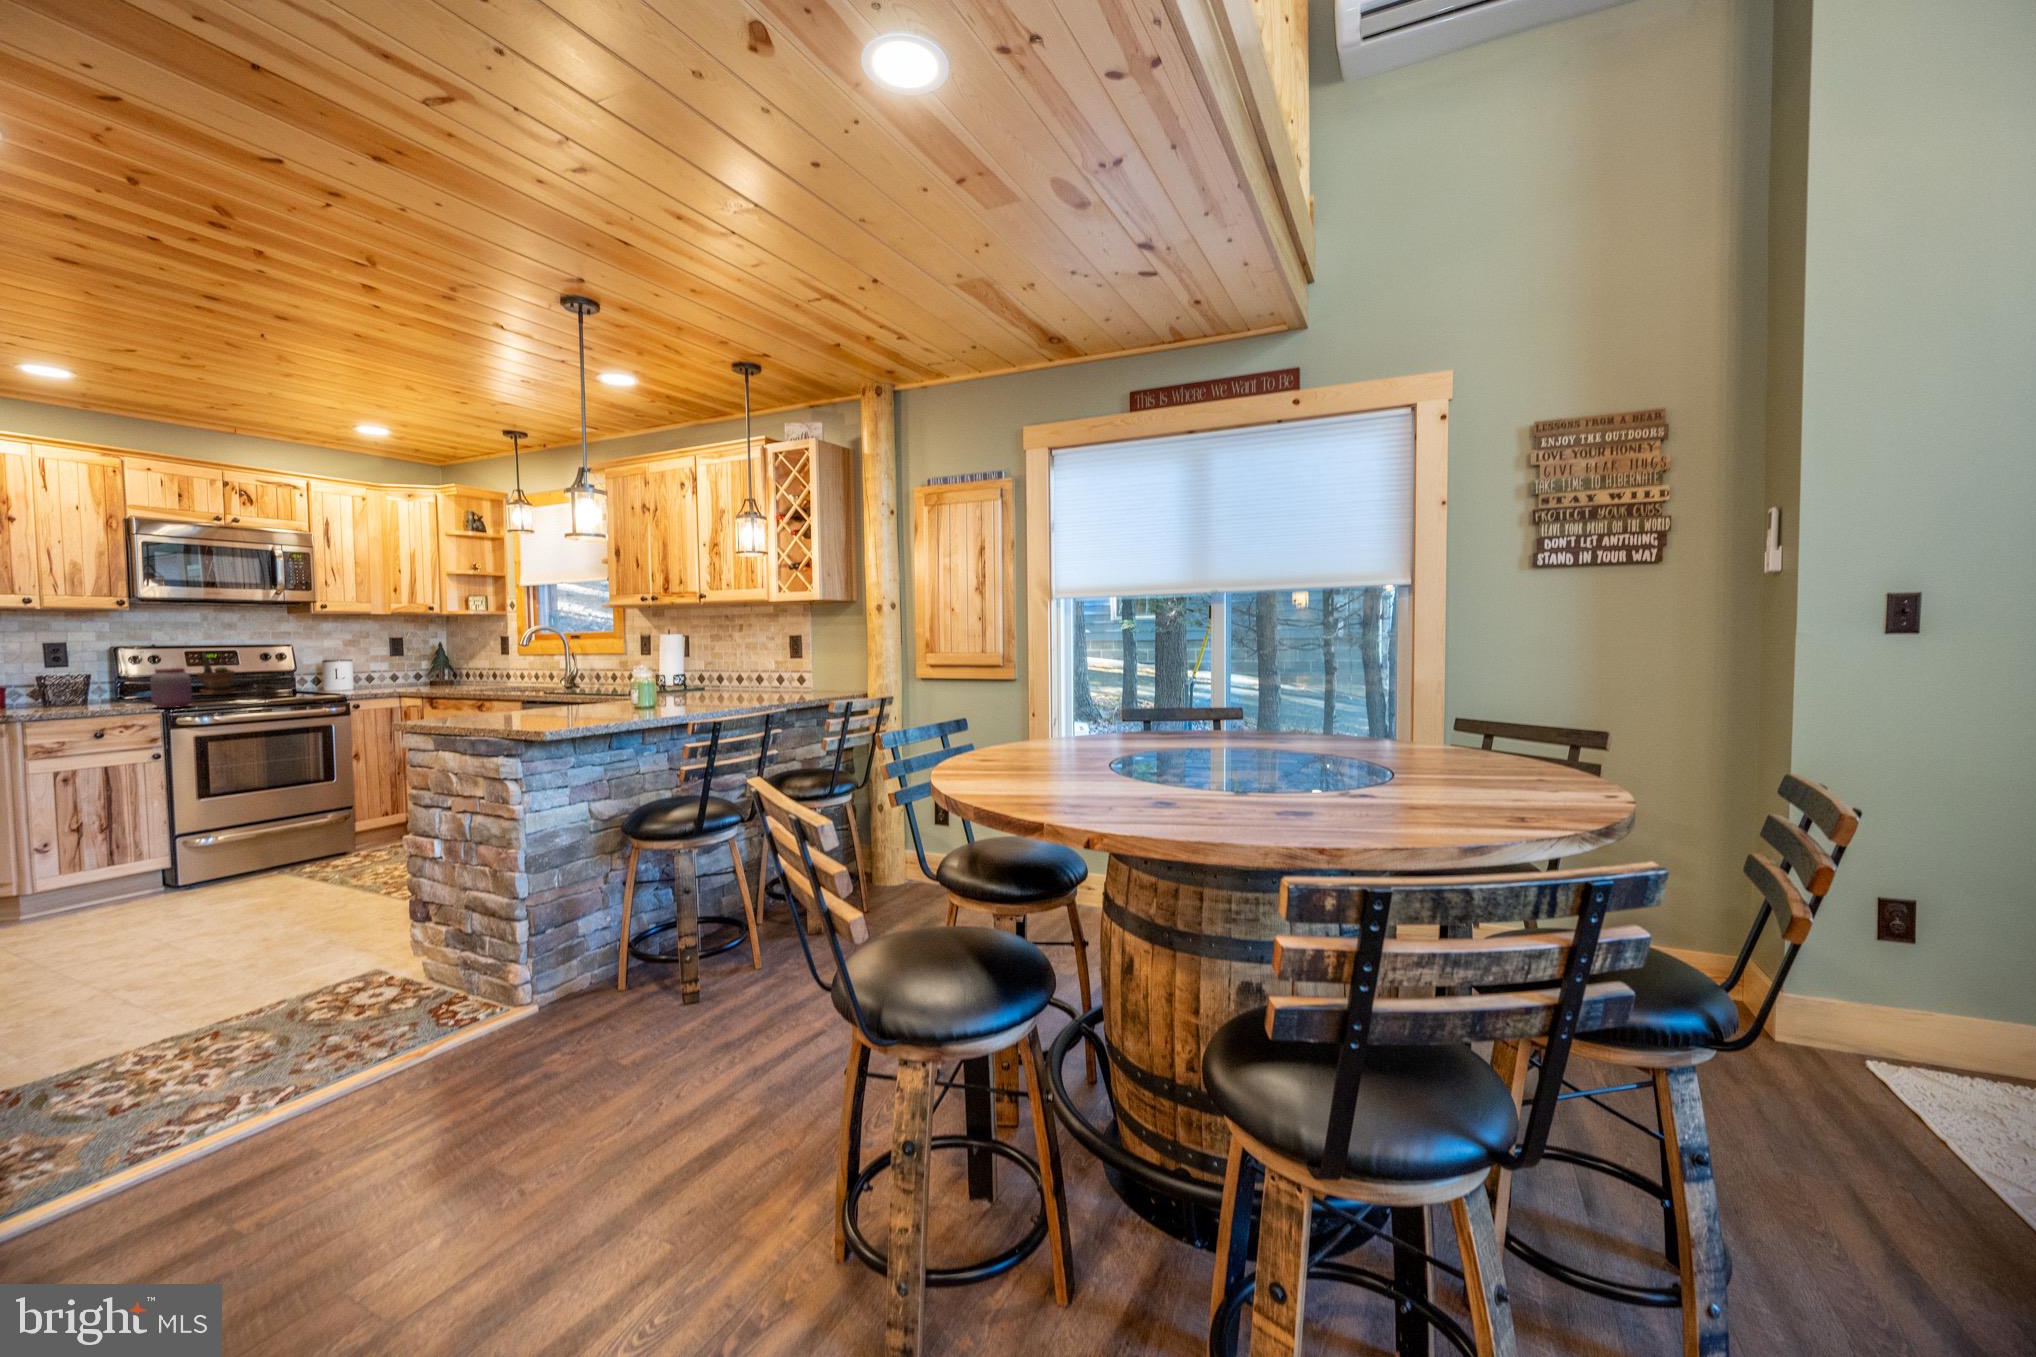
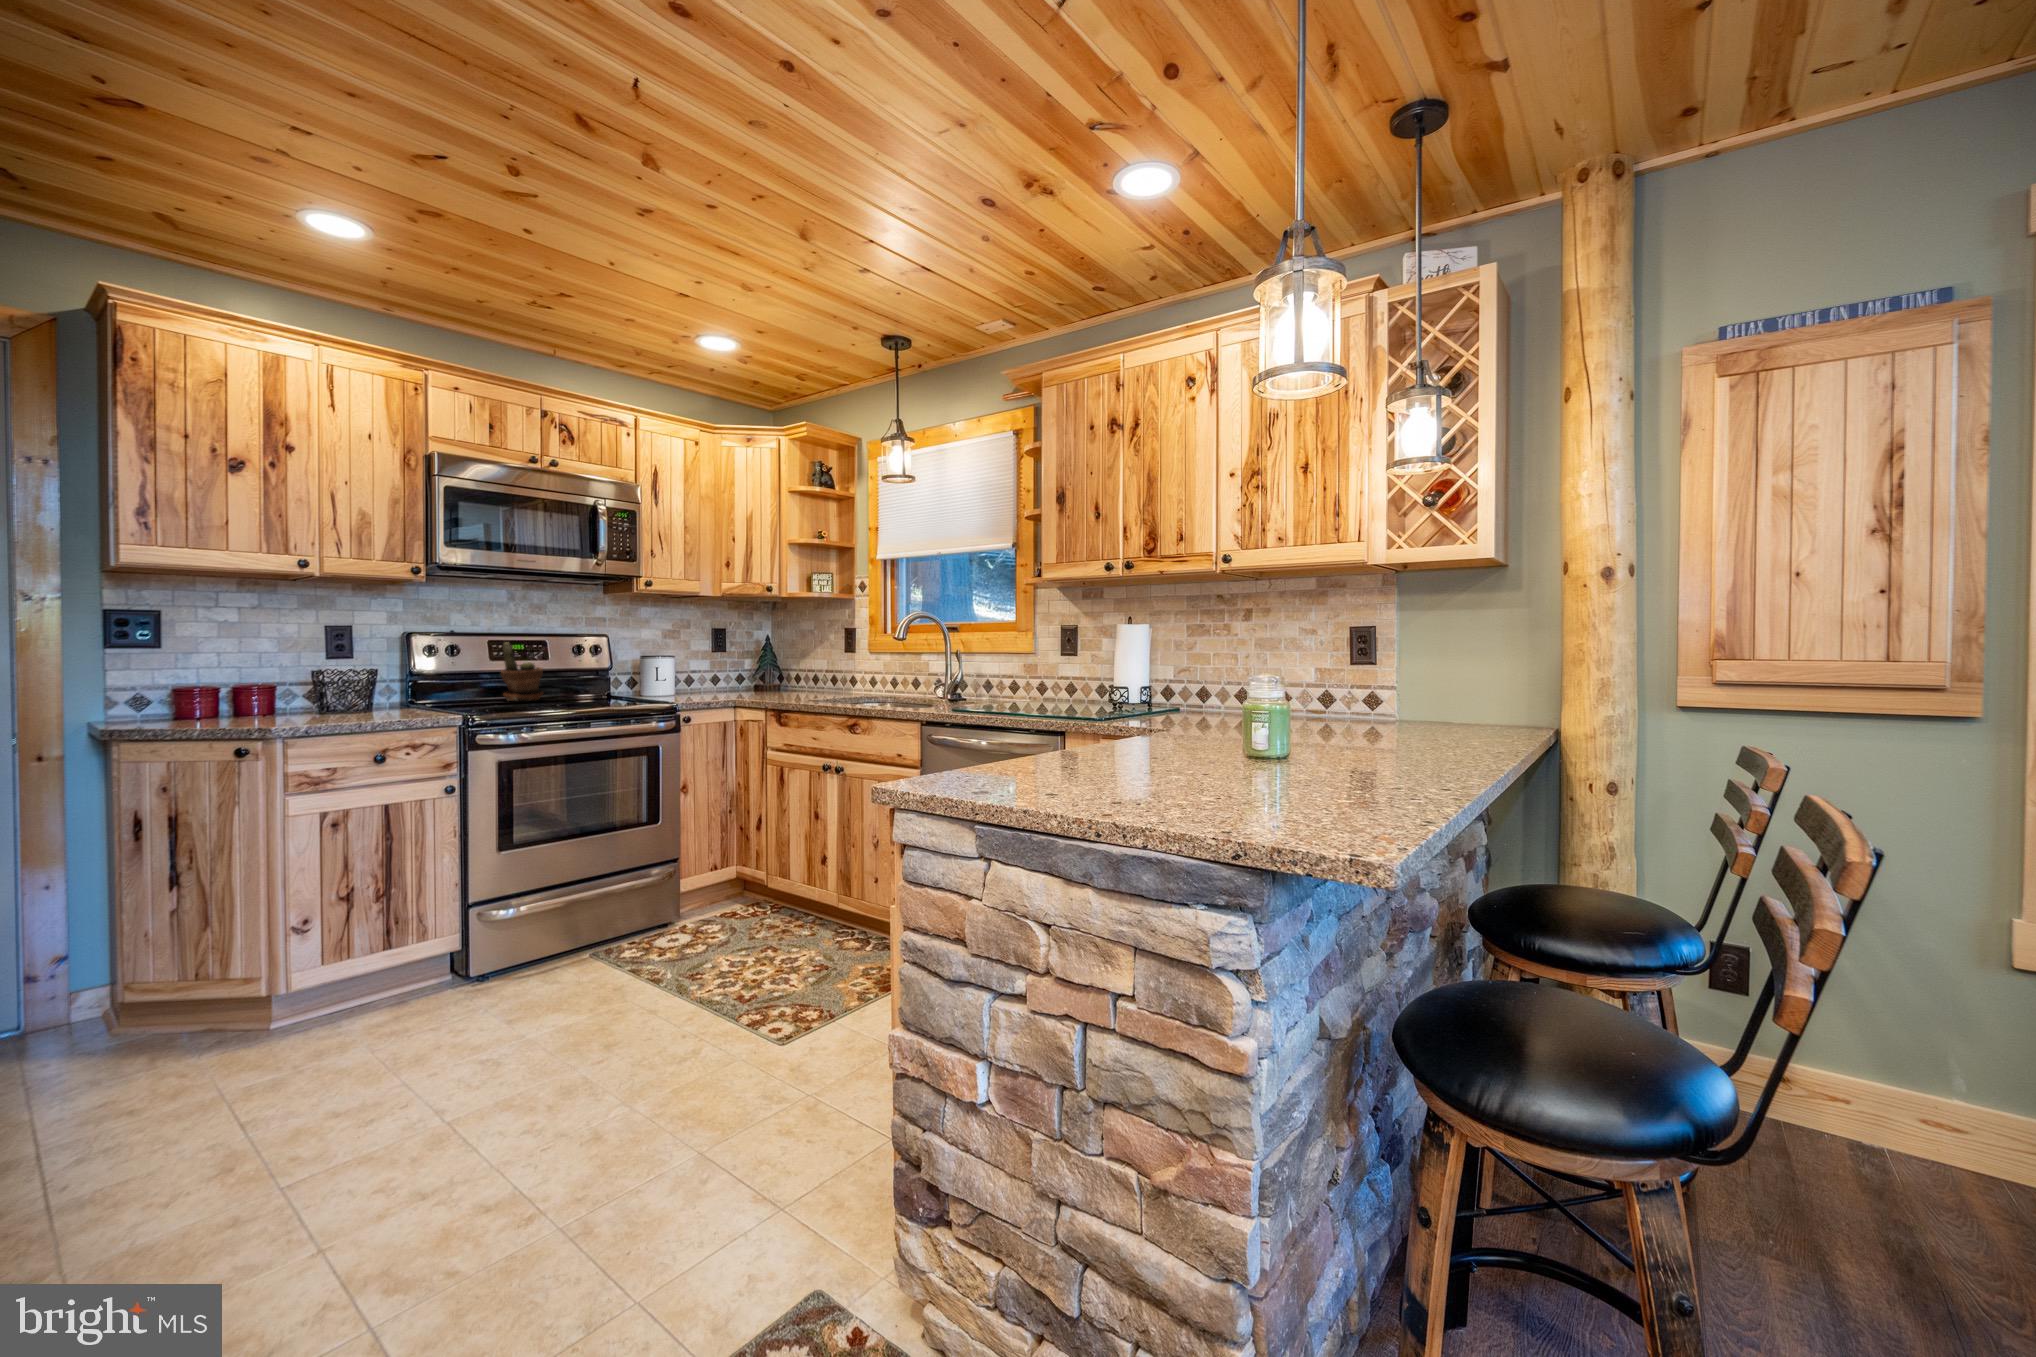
jar: present [150,668,192,708] -> none [446,663,495,720]

